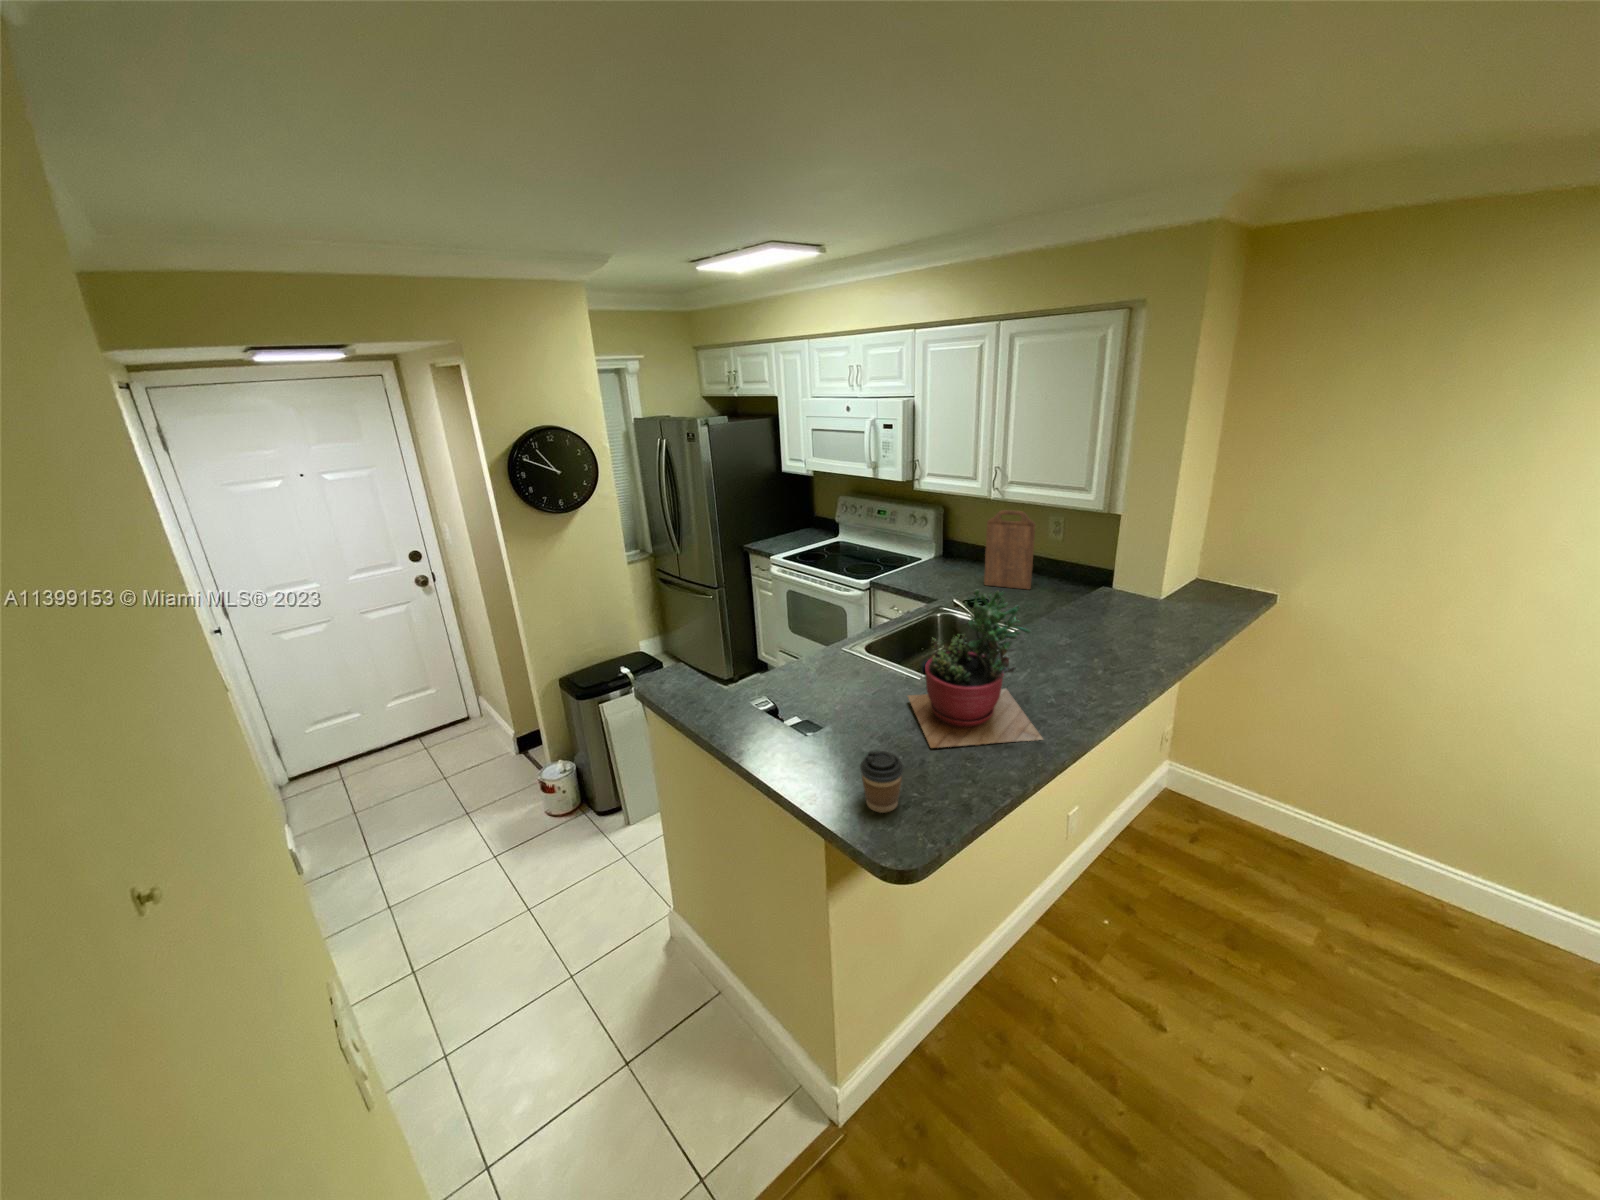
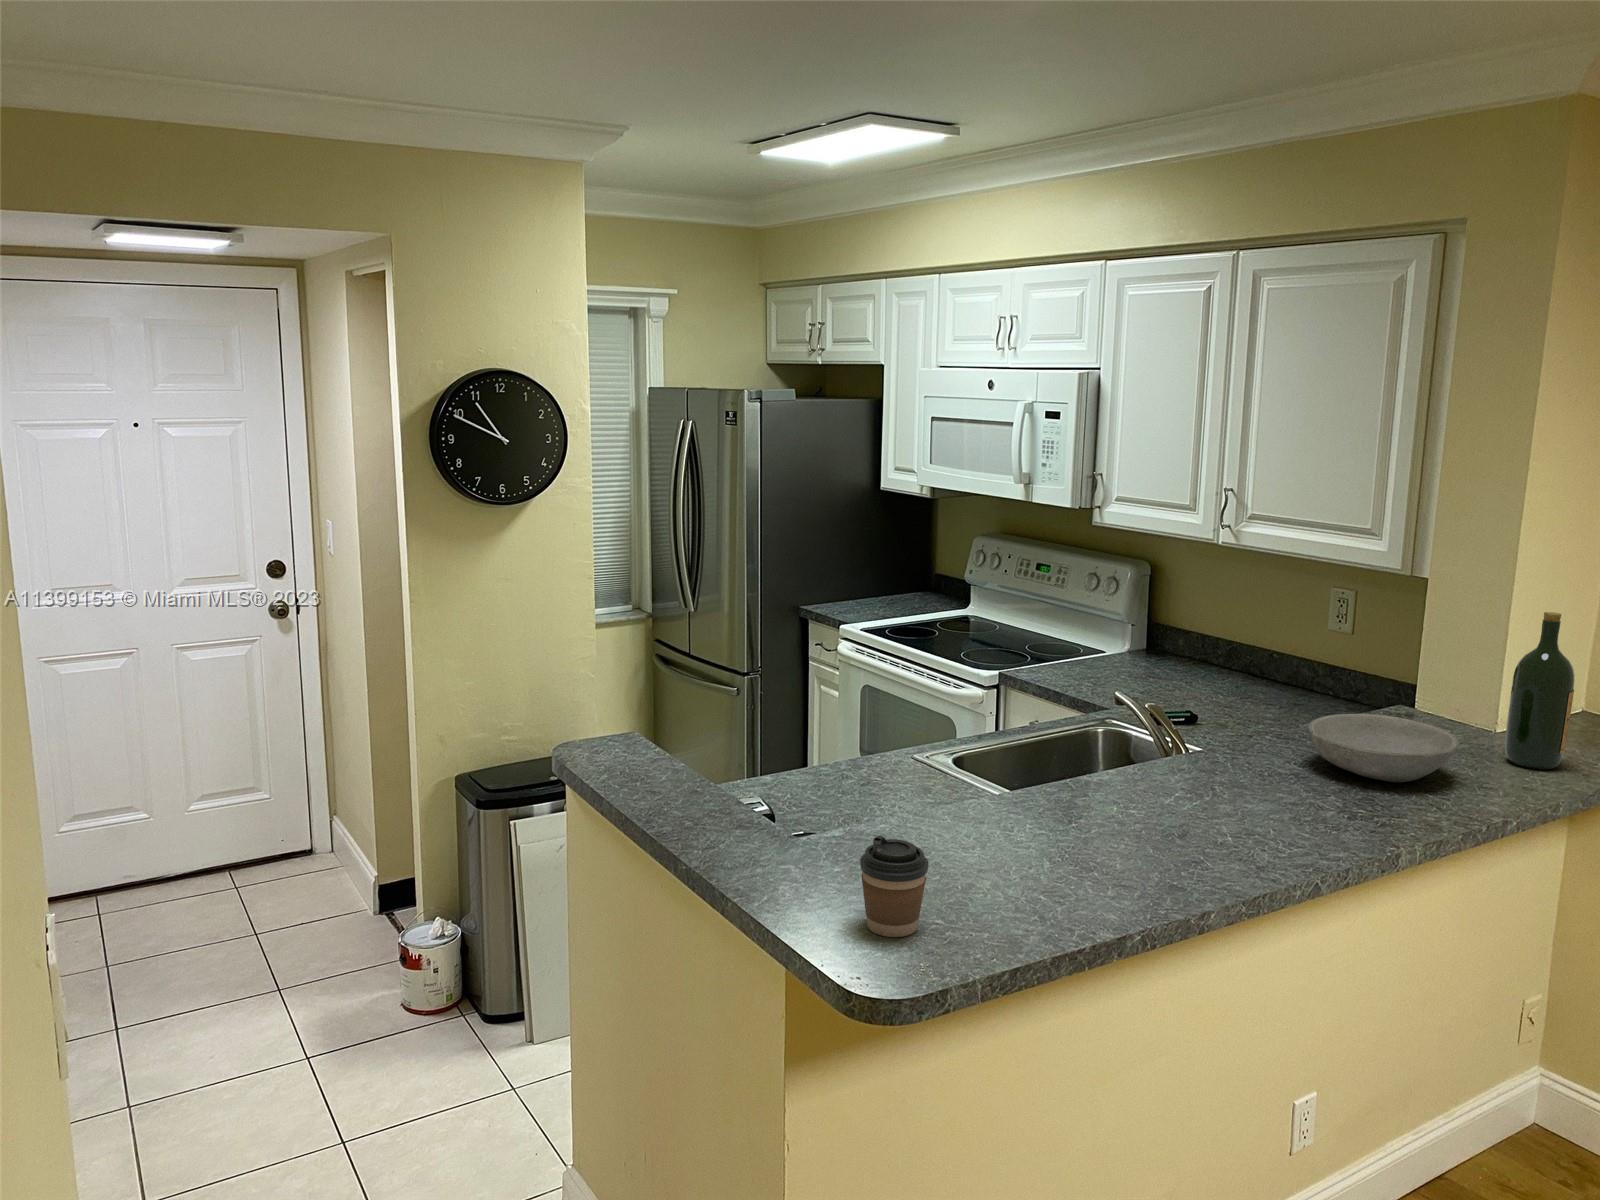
cutting board: present [984,510,1036,589] -> none [1200,566,1294,711]
wine bottle: none [1169,534,1208,621] -> present [1505,612,1575,769]
succulent plant: present [908,590,1043,748] -> none [987,627,1195,886]
bowl: none [1067,600,1153,642] -> present [1308,714,1459,782]

